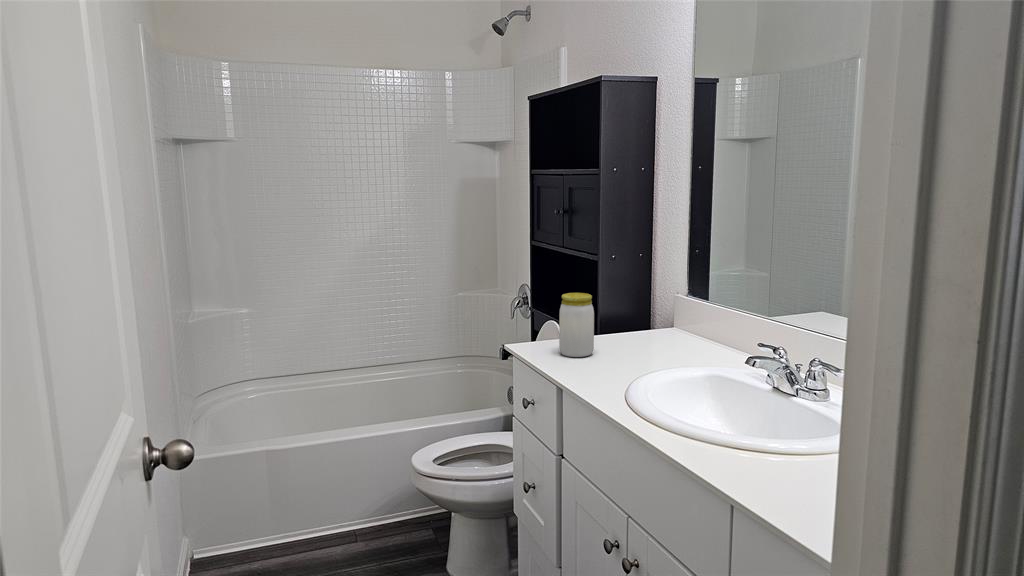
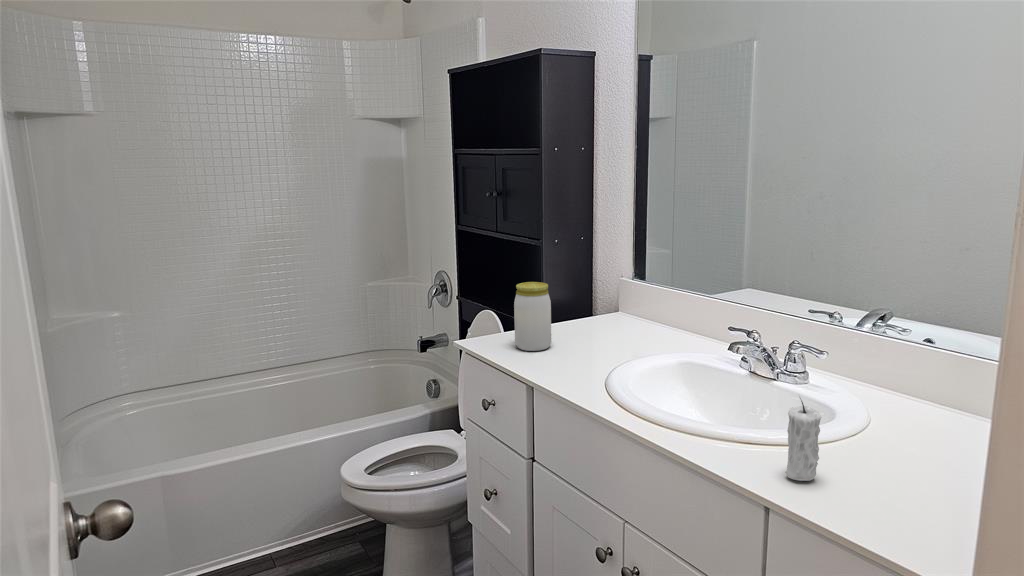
candle: none [758,402,791,483] -> present [786,398,822,481]

